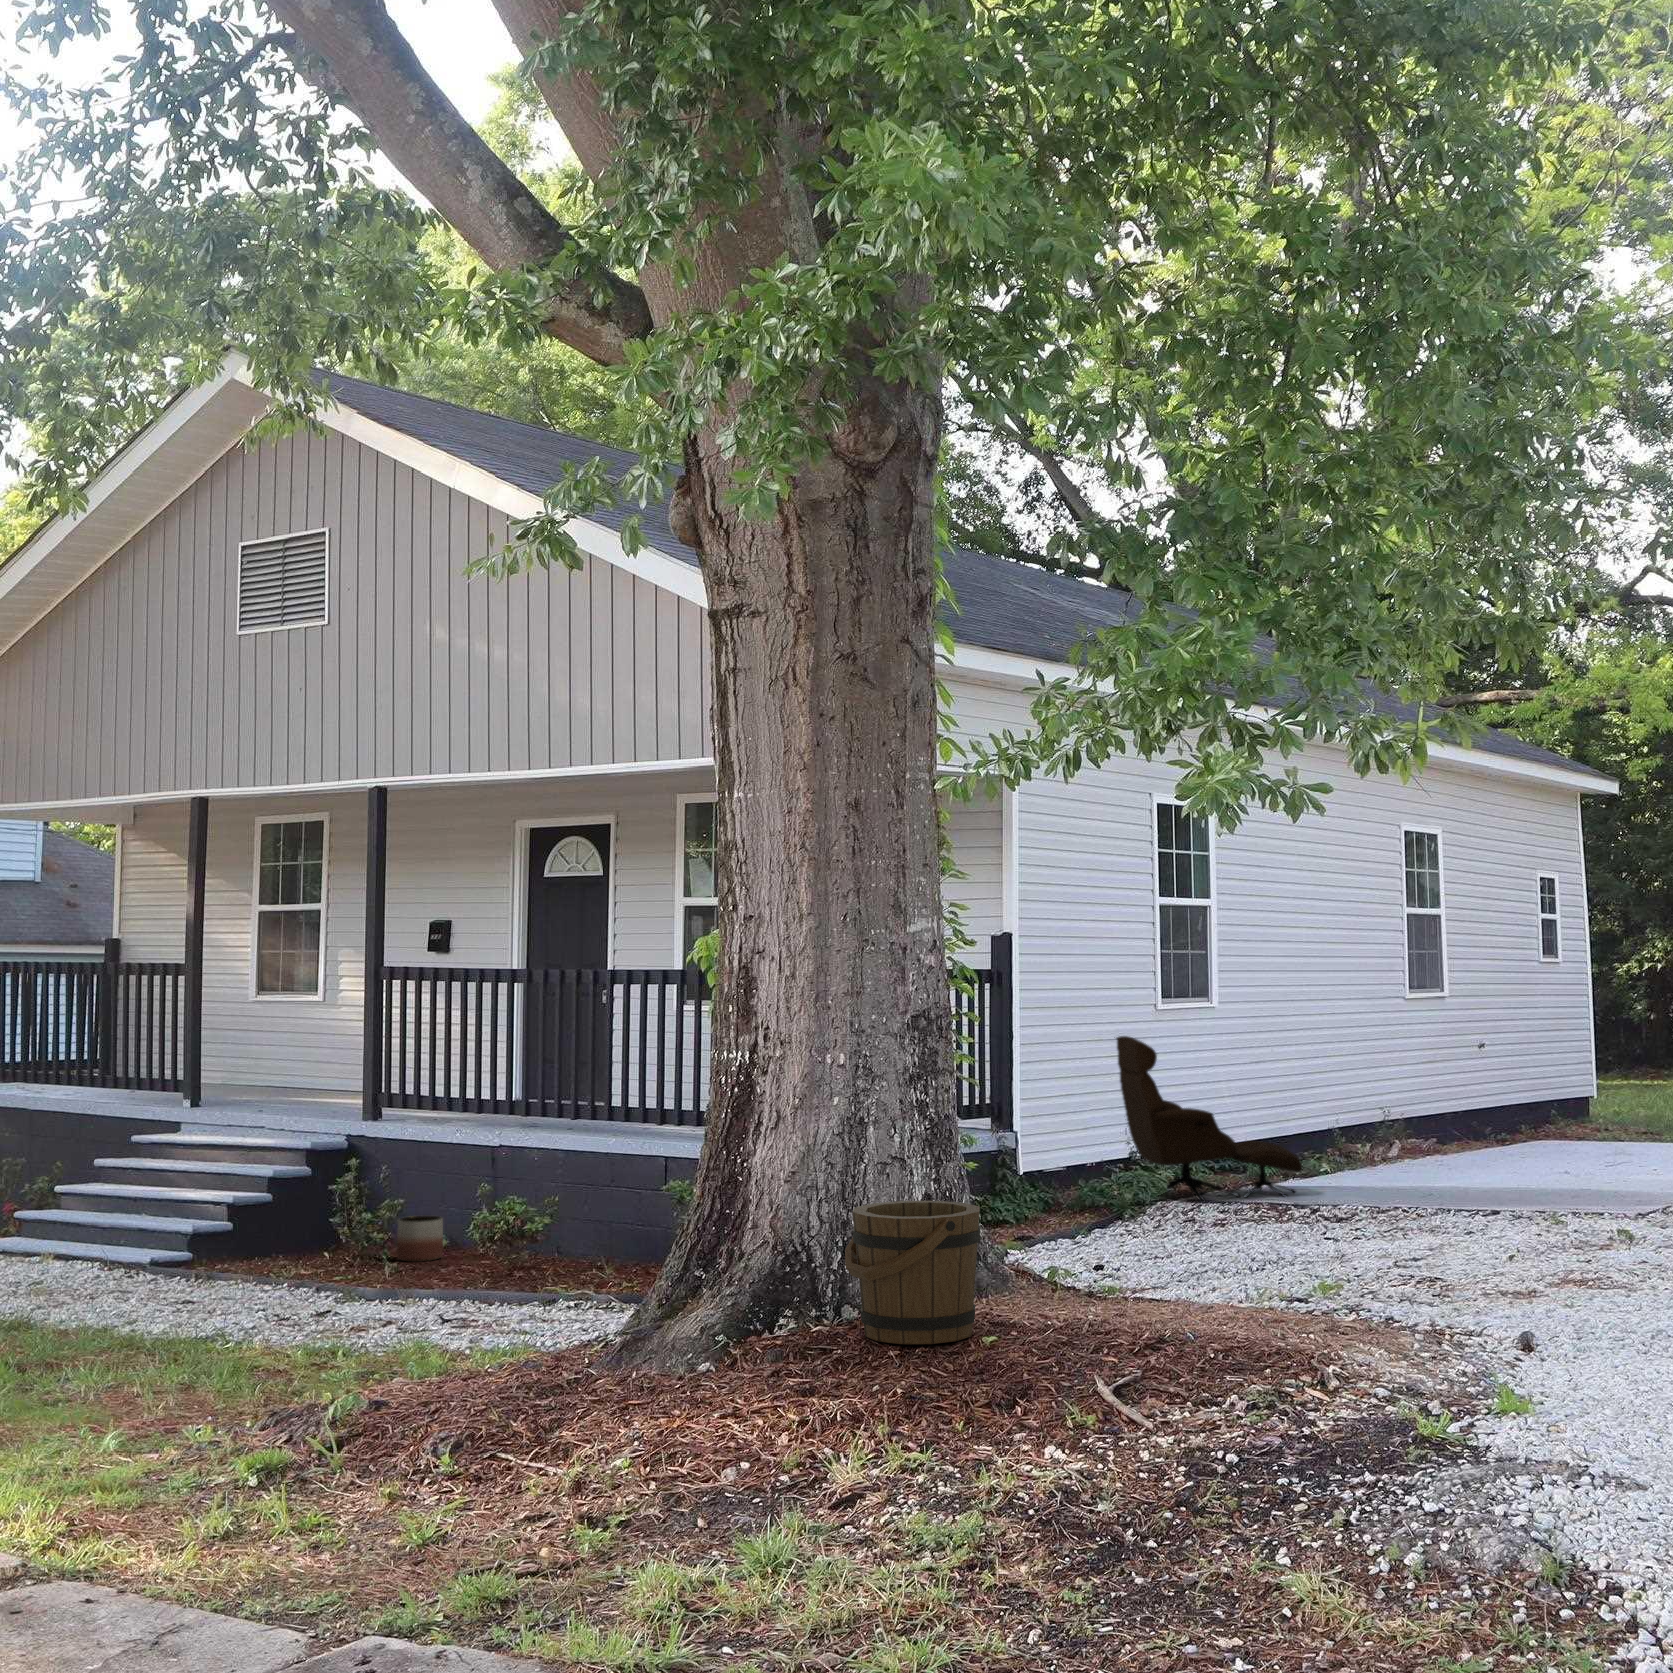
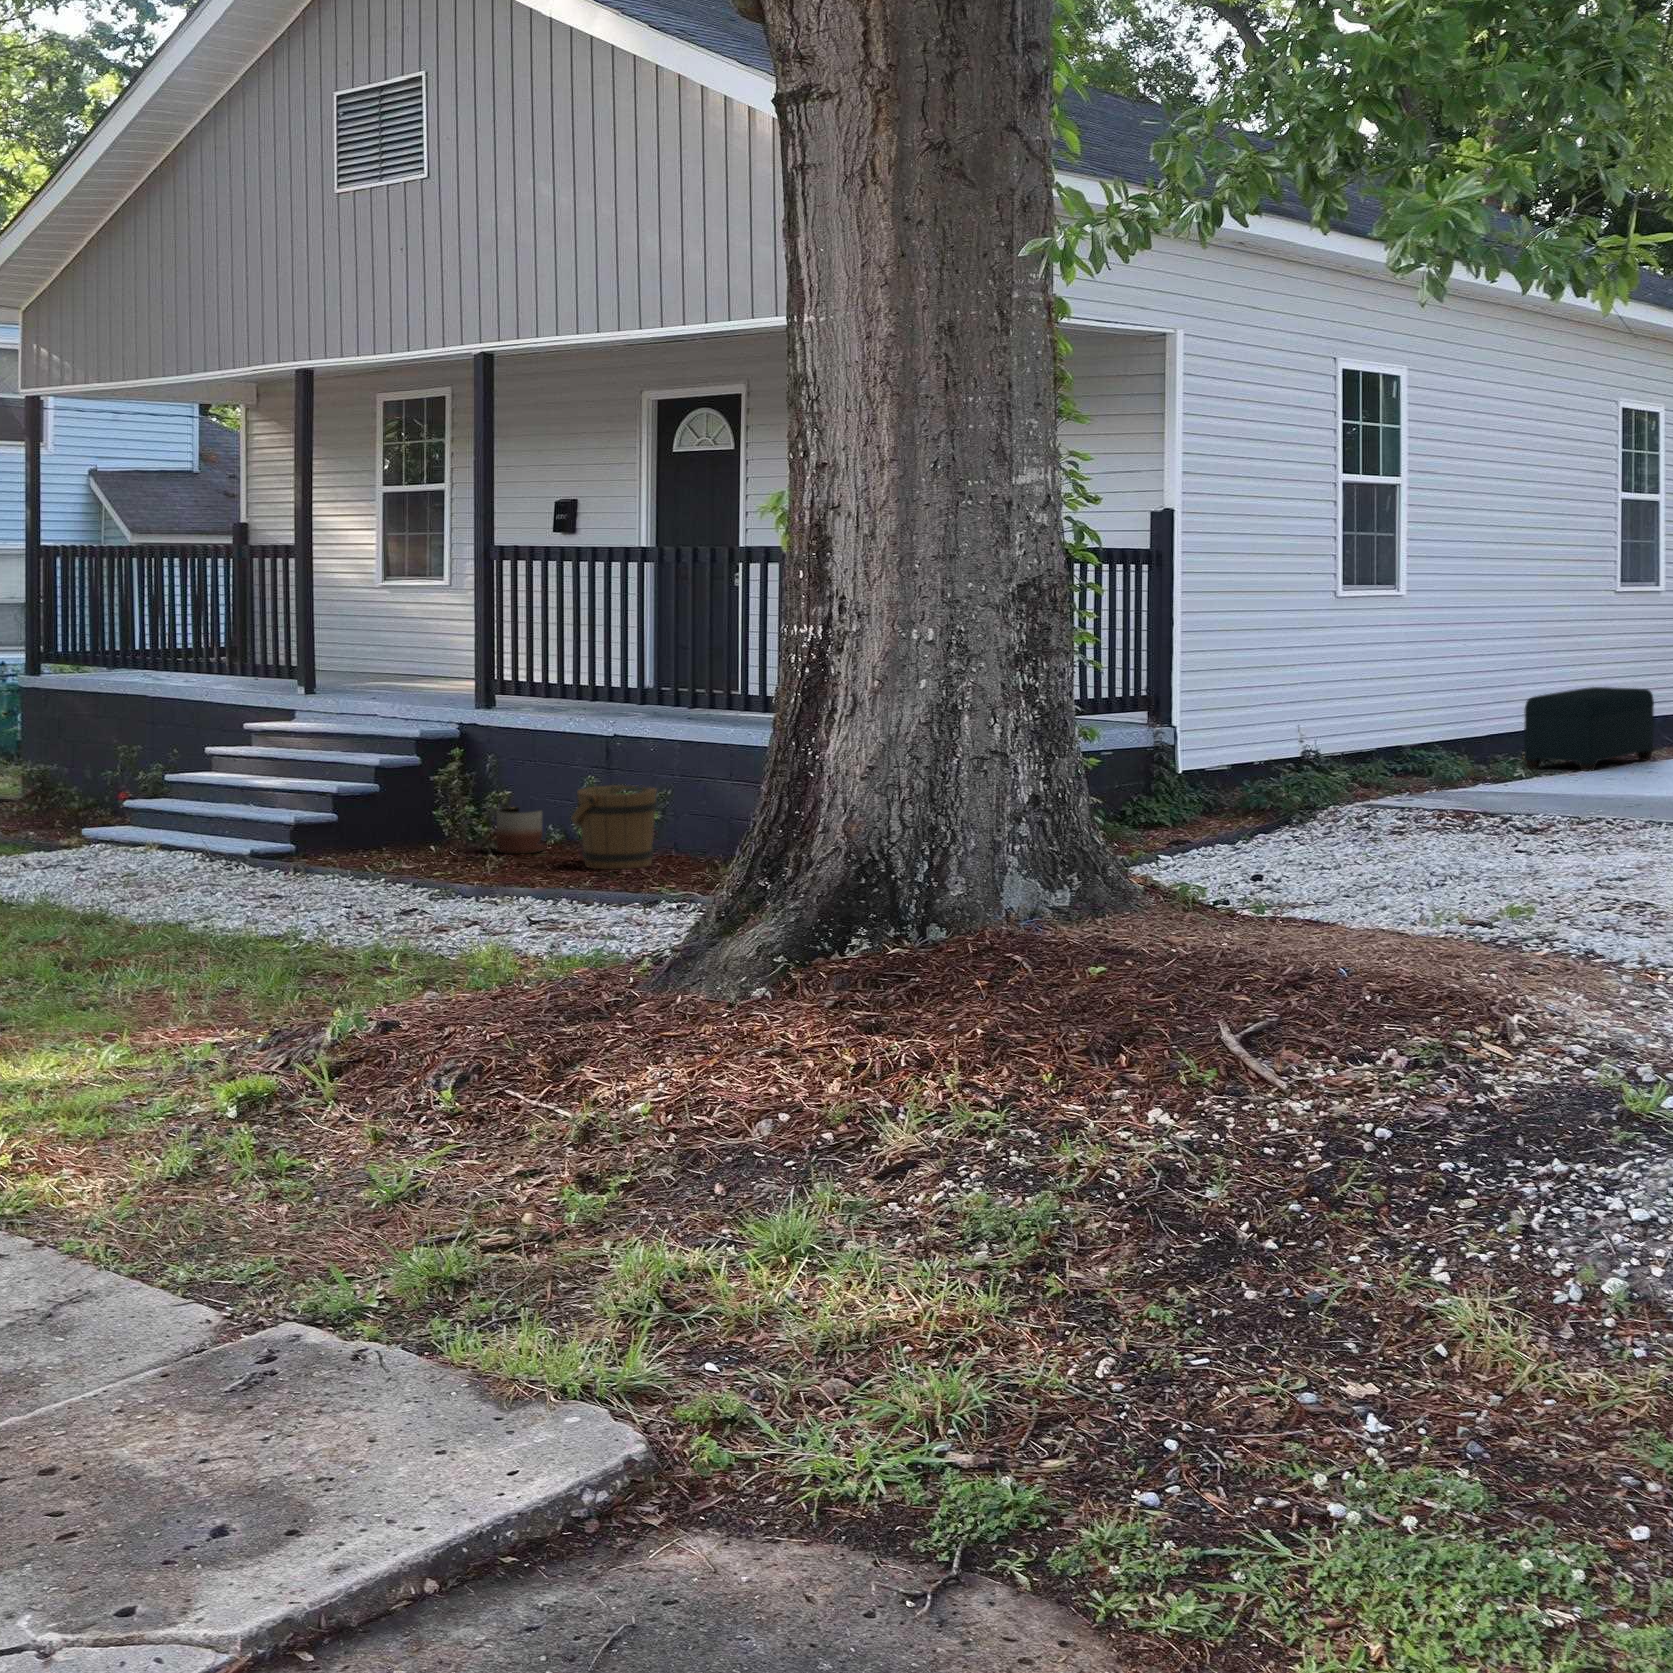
lounge chair: present [1116,1036,1302,1203] -> none [1283,624,1496,809]
bench: none [1324,1090,1437,1169] -> present [1524,687,1654,771]
bucket: present [845,1201,980,1344] -> present [571,785,657,869]

